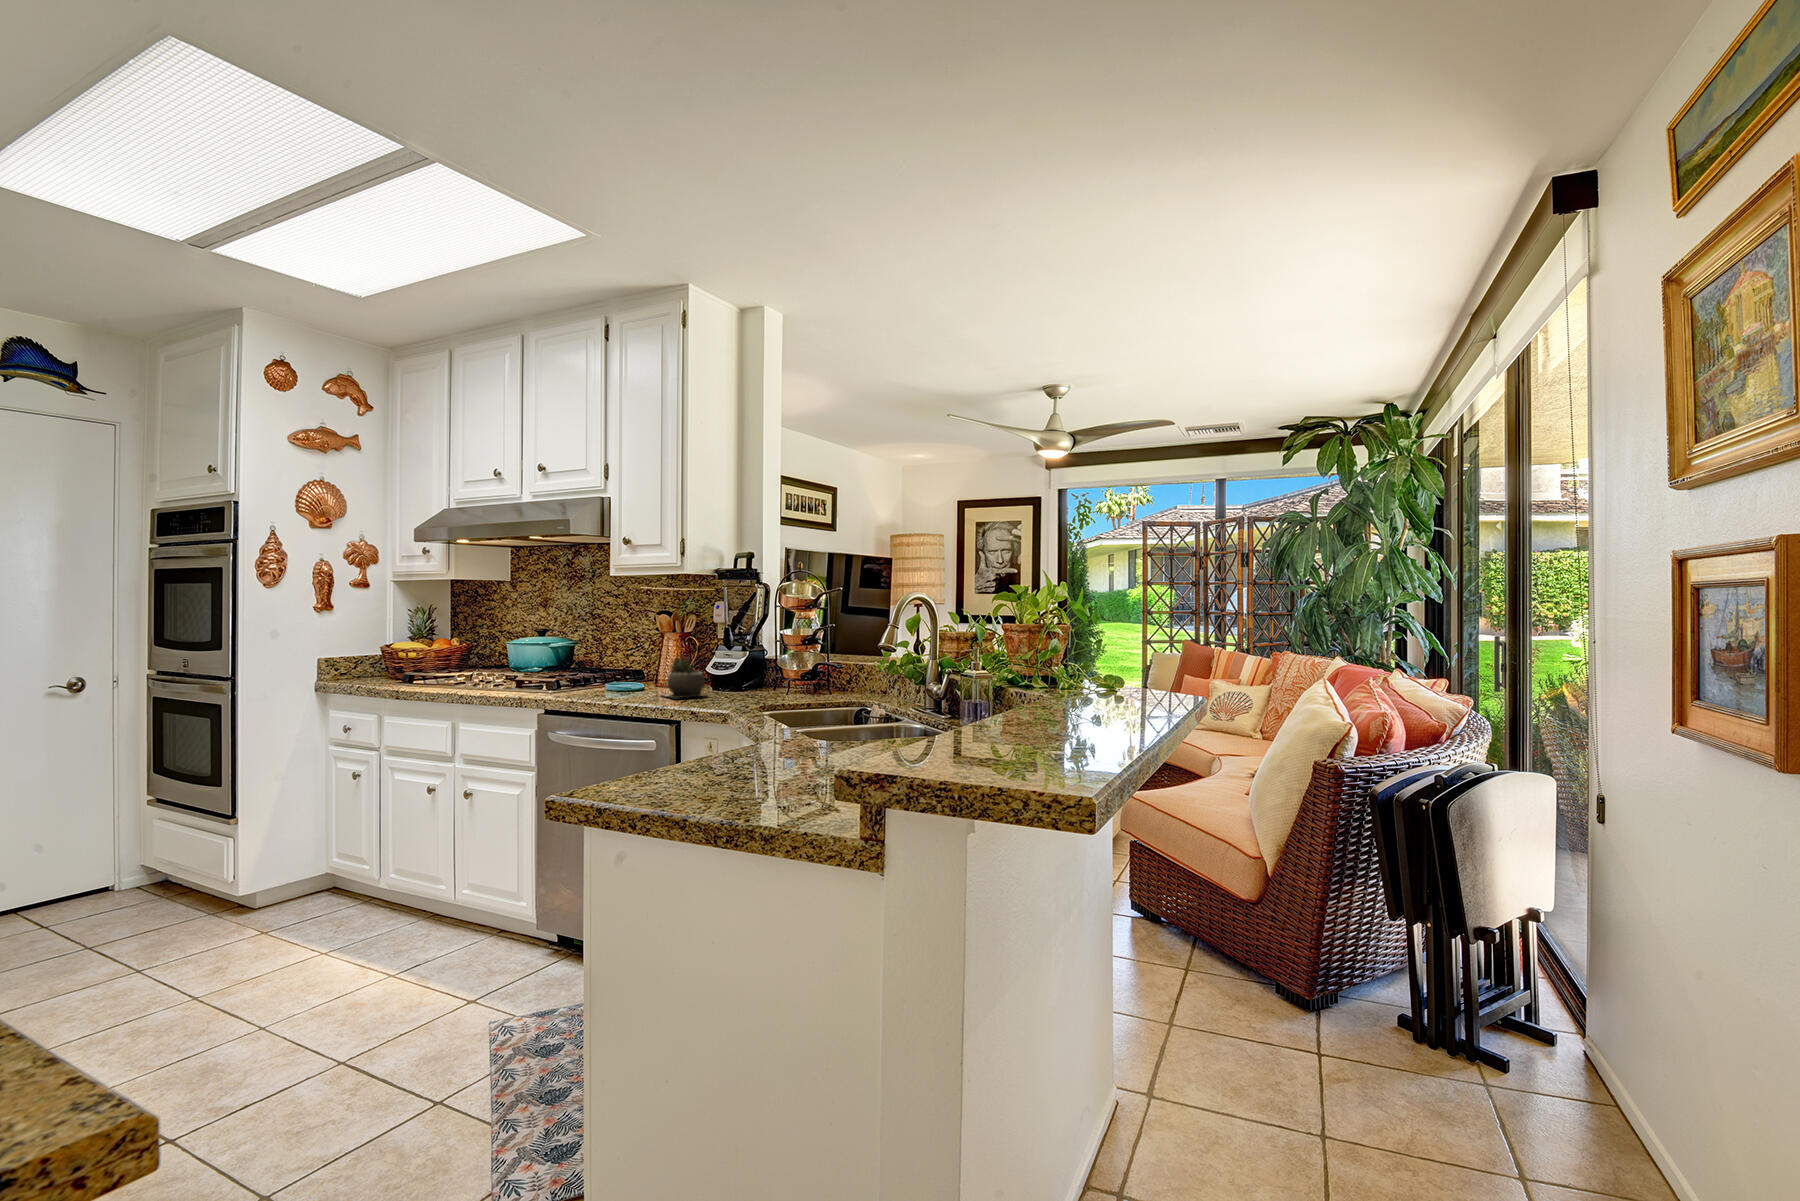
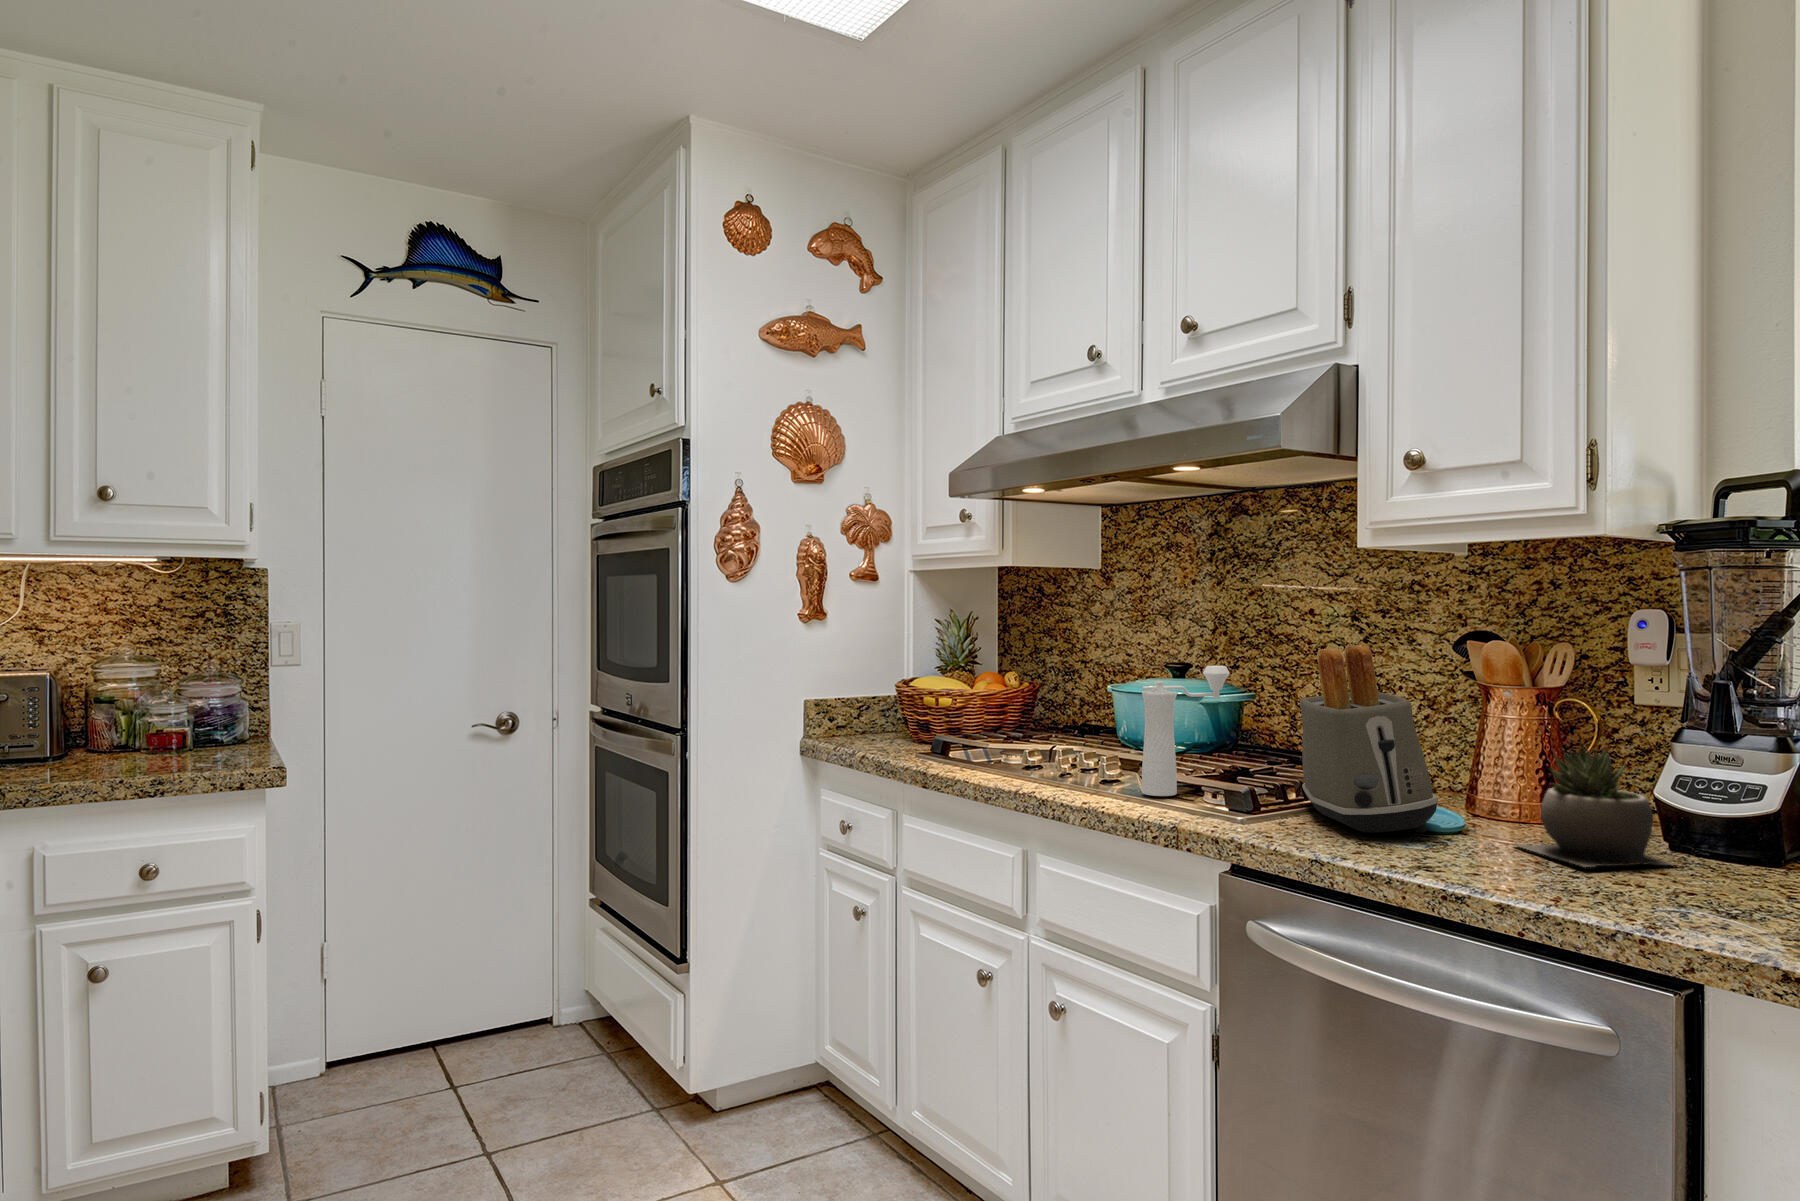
toaster: none [585,618,633,695] -> present [1300,645,1438,833]
pepper mill: none [513,629,558,689] -> present [1142,666,1230,796]

